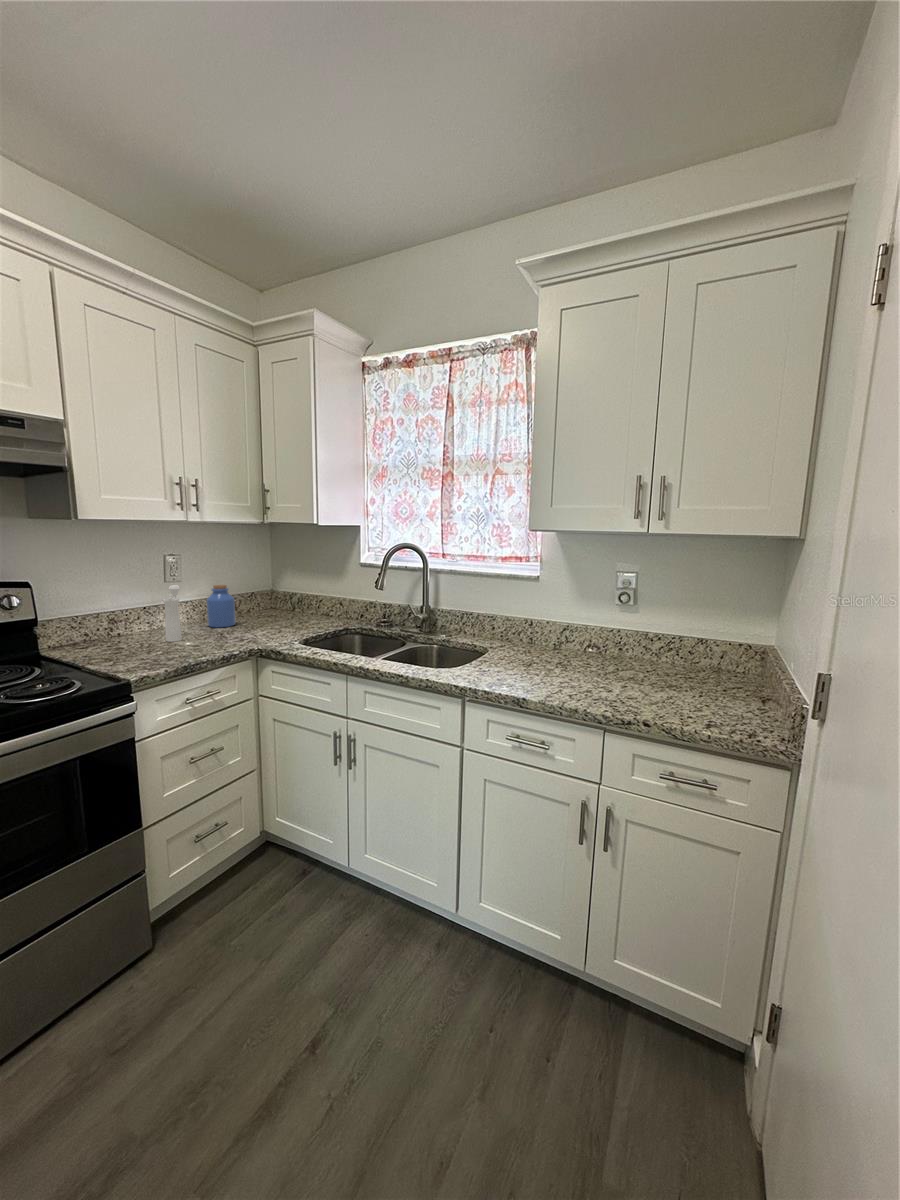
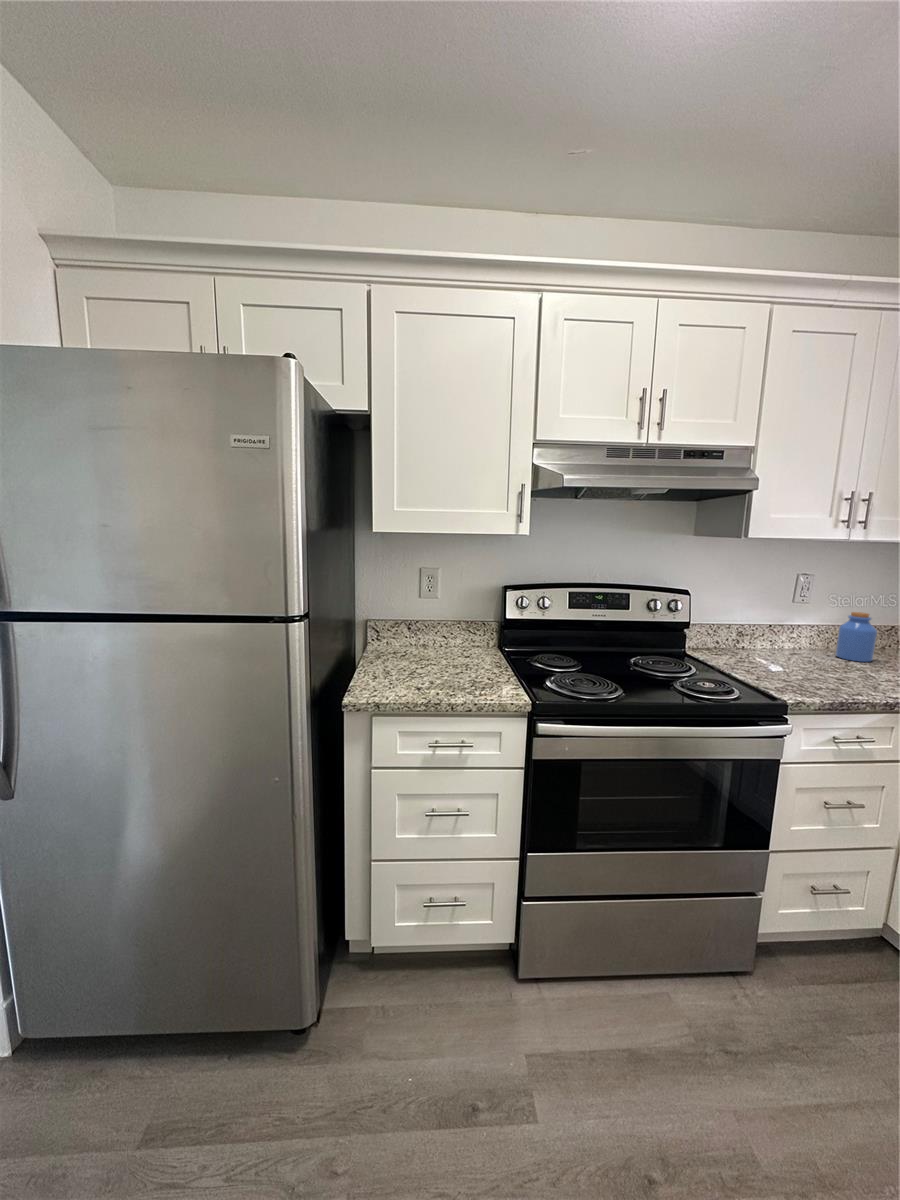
pepper mill: present [163,585,182,642] -> none [796,607,820,667]

